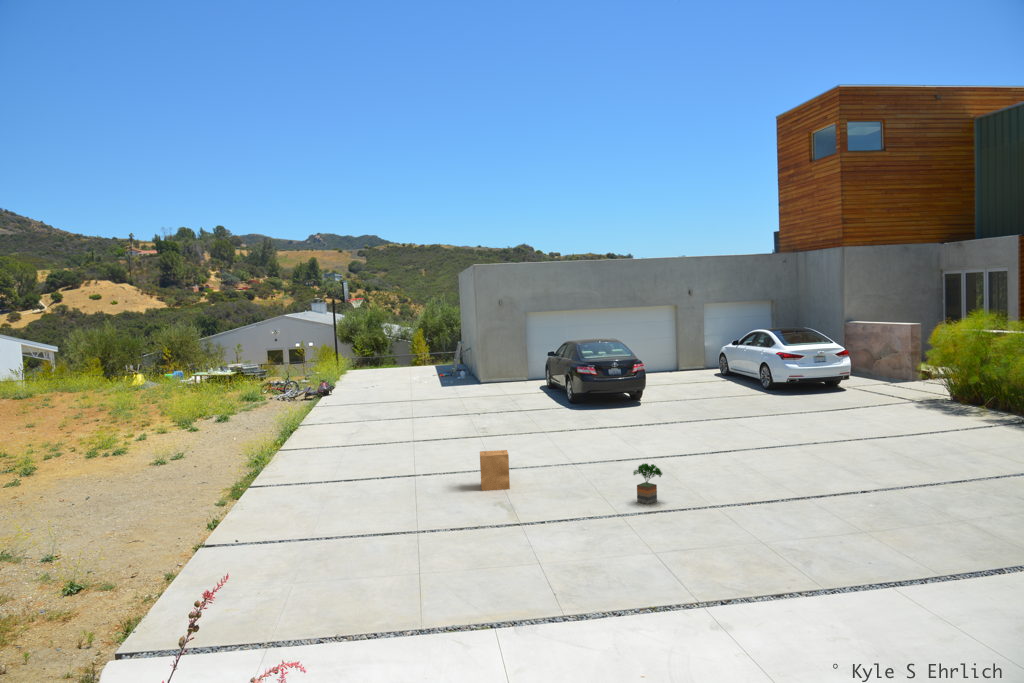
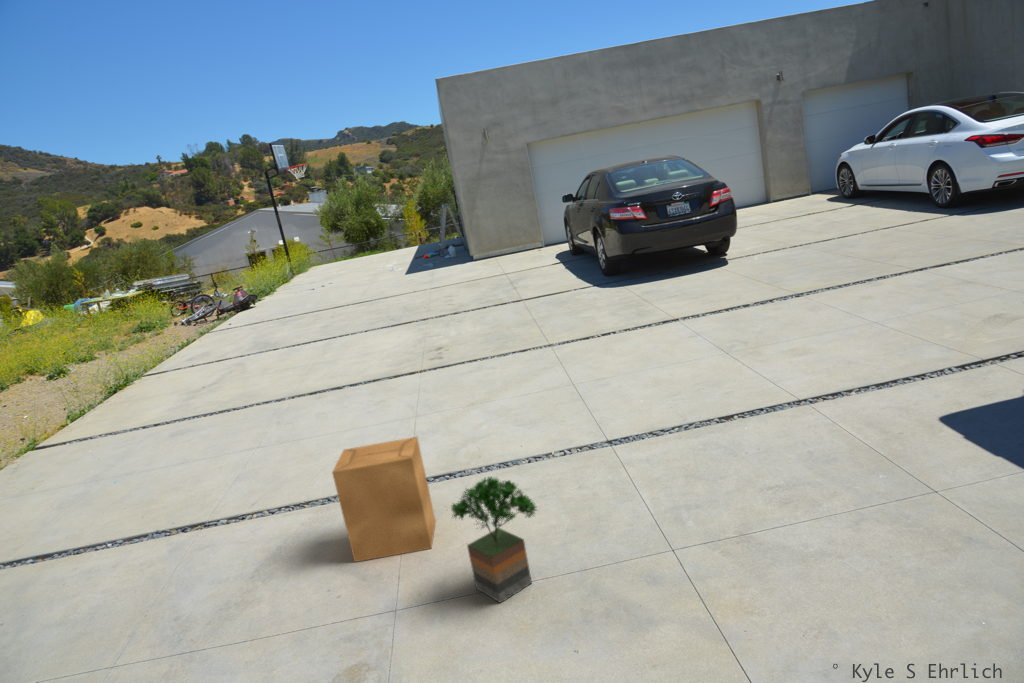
potted tree: present [633,463,662,504] -> present [451,477,536,602]

